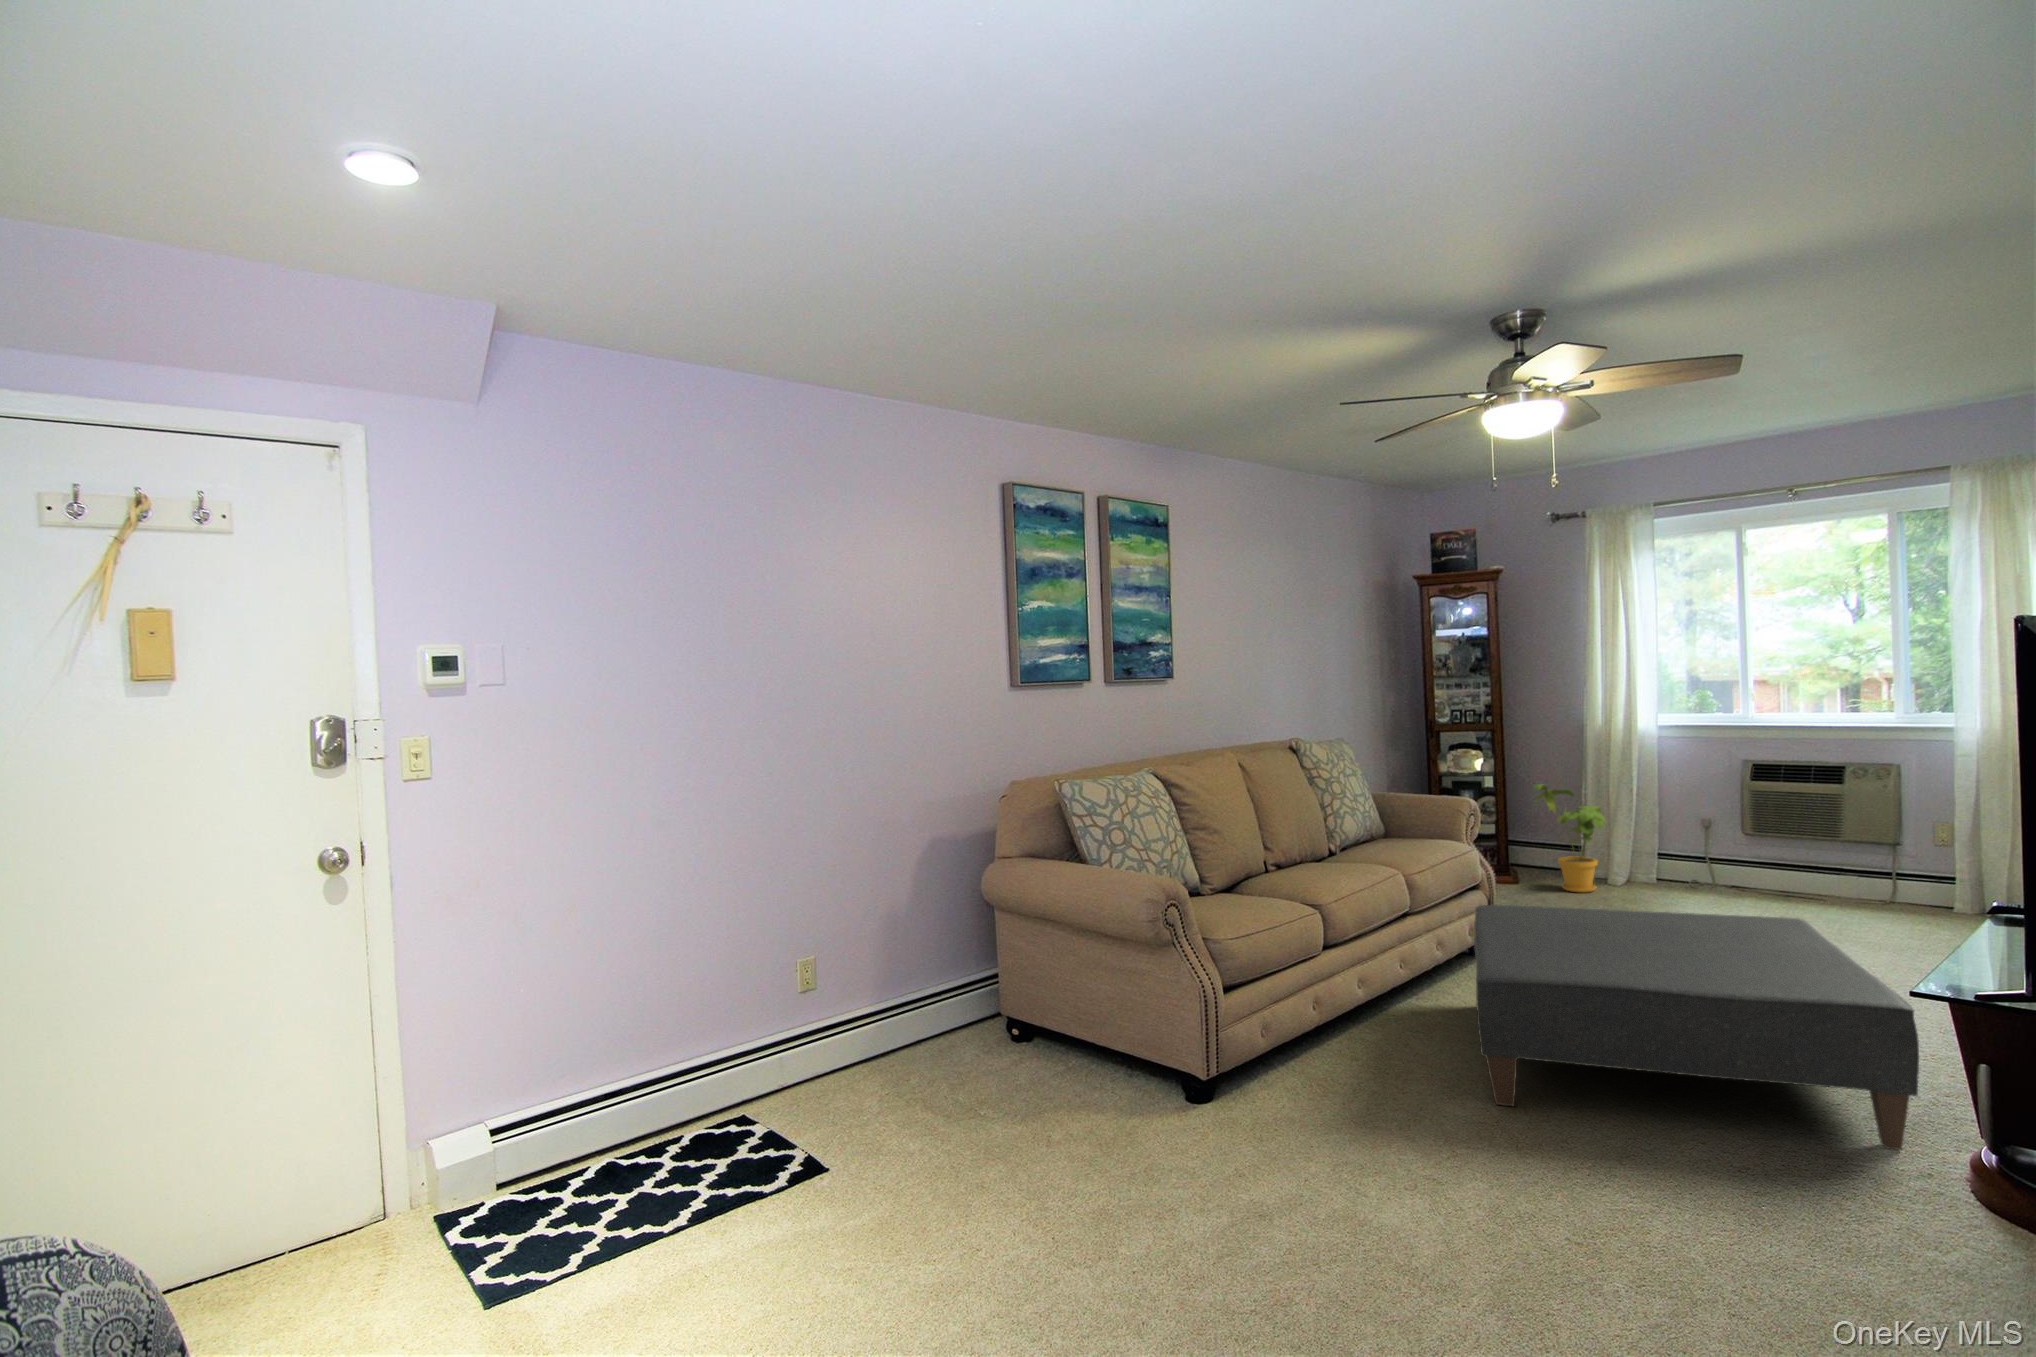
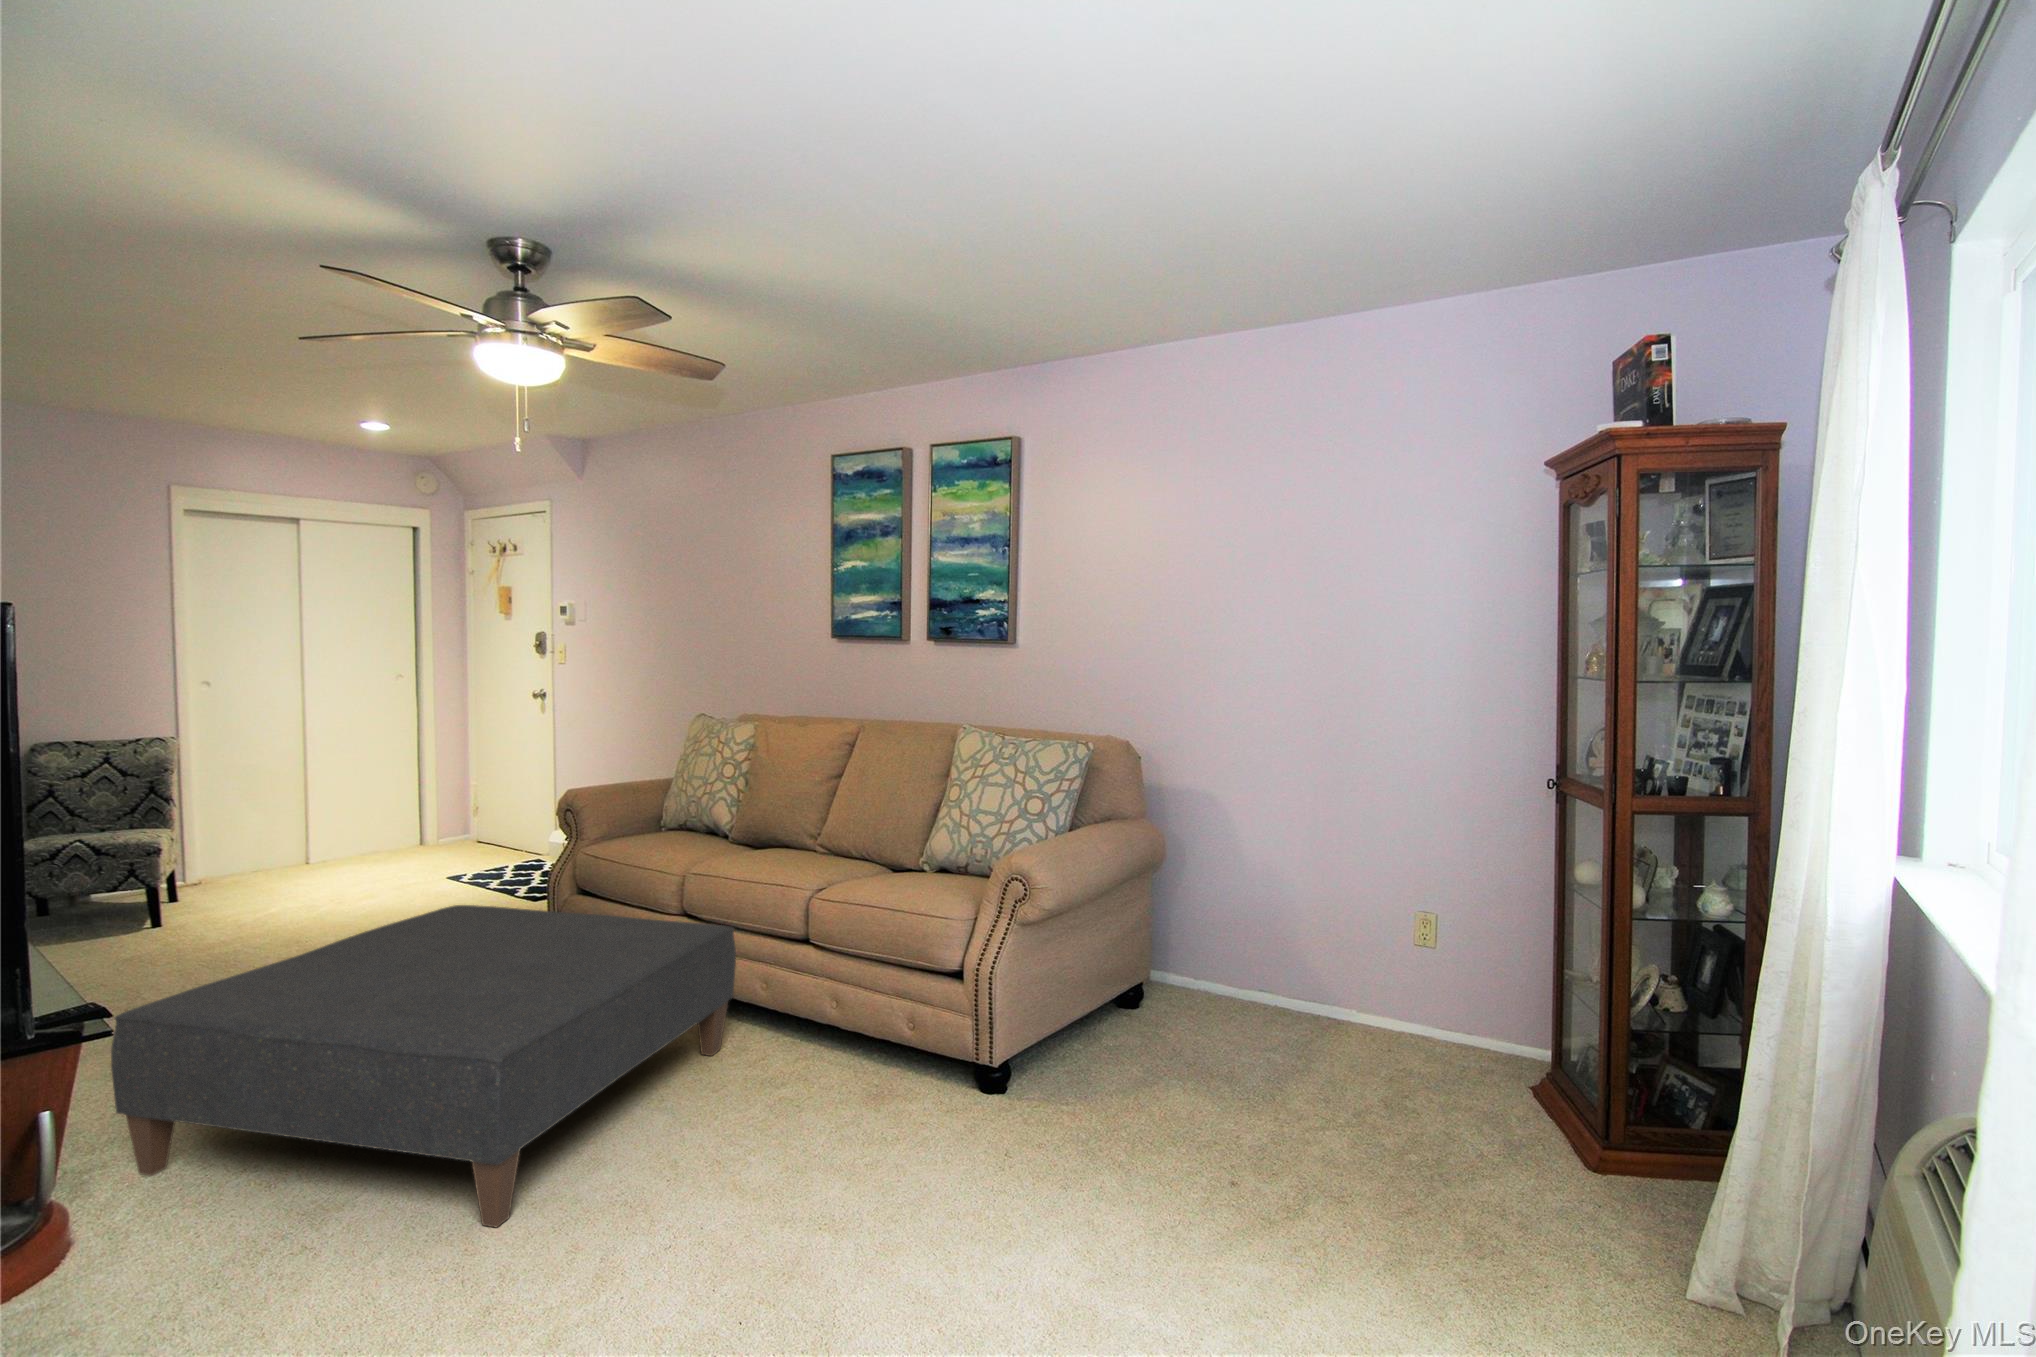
house plant: present [1534,784,1606,893] -> none [1434,935,1697,1248]

